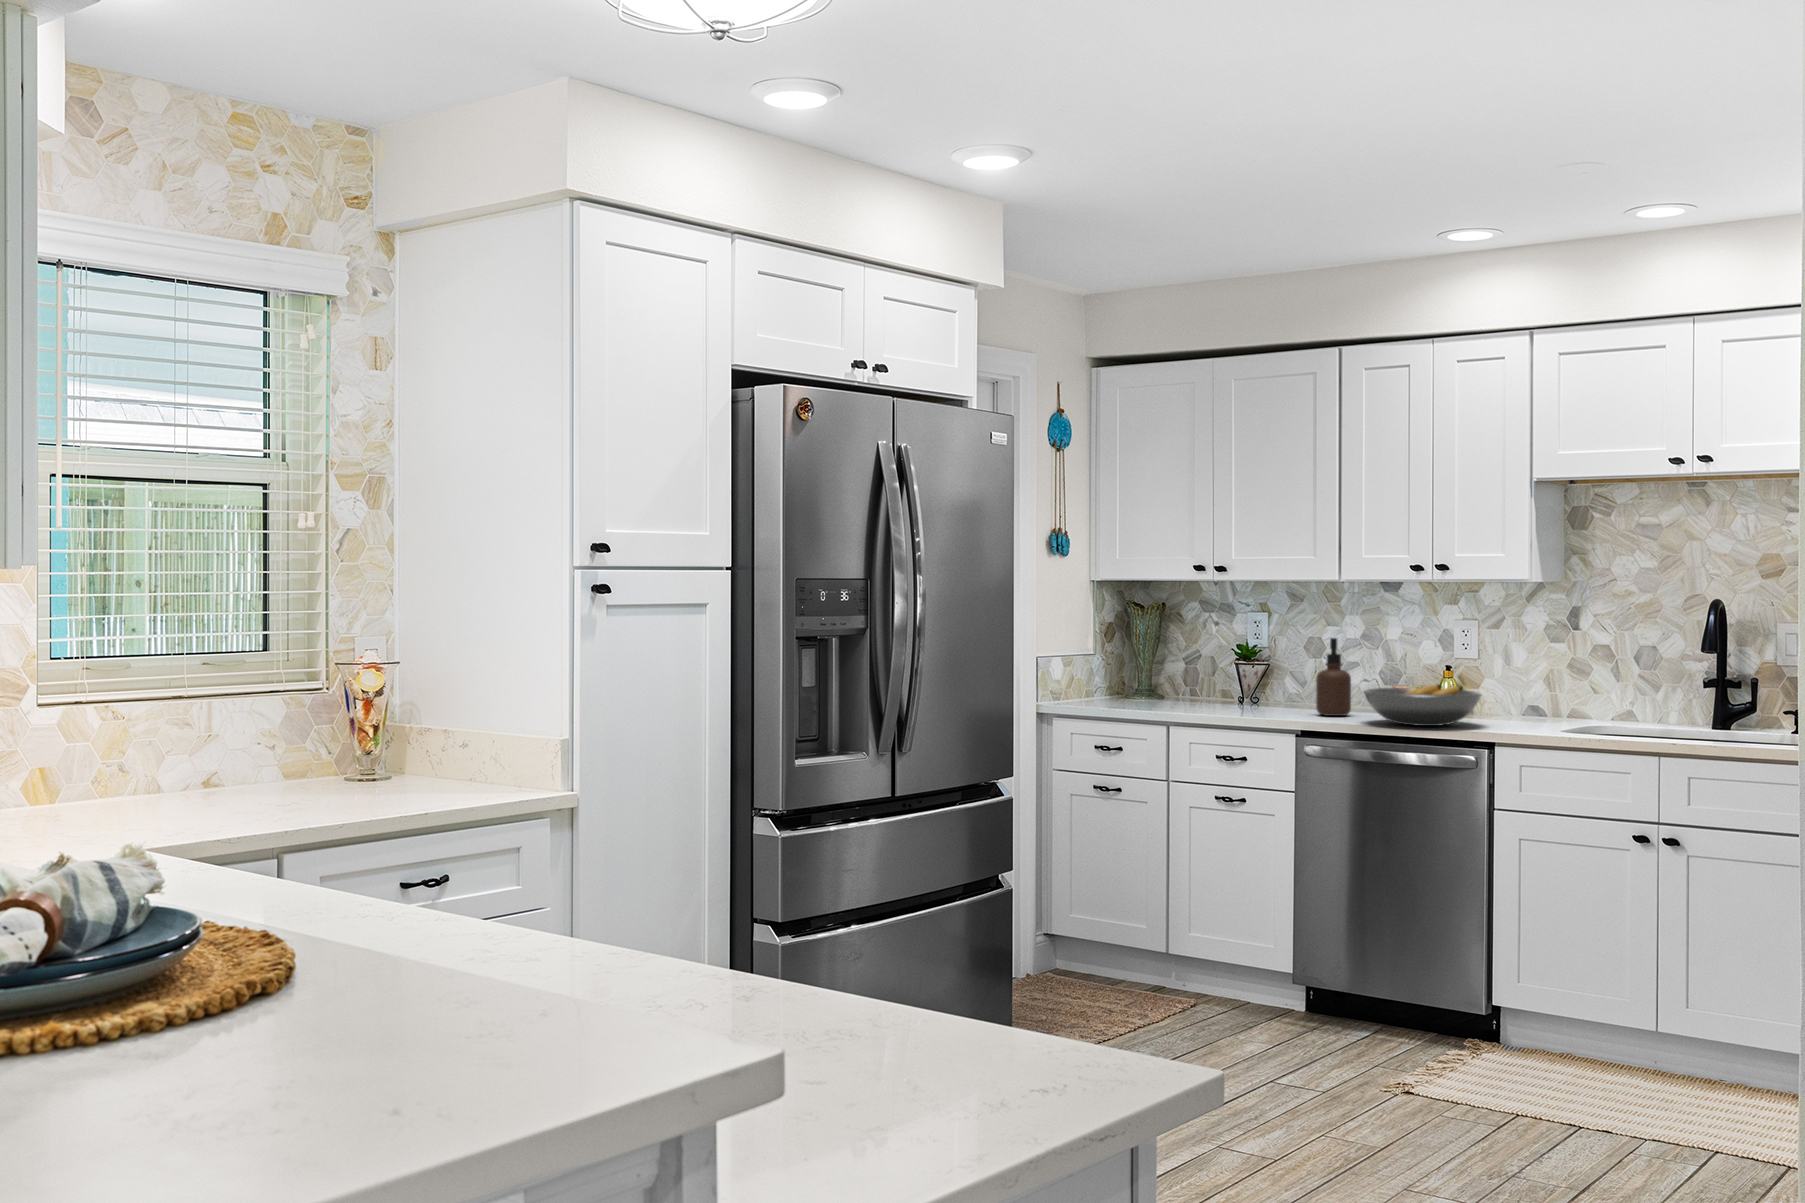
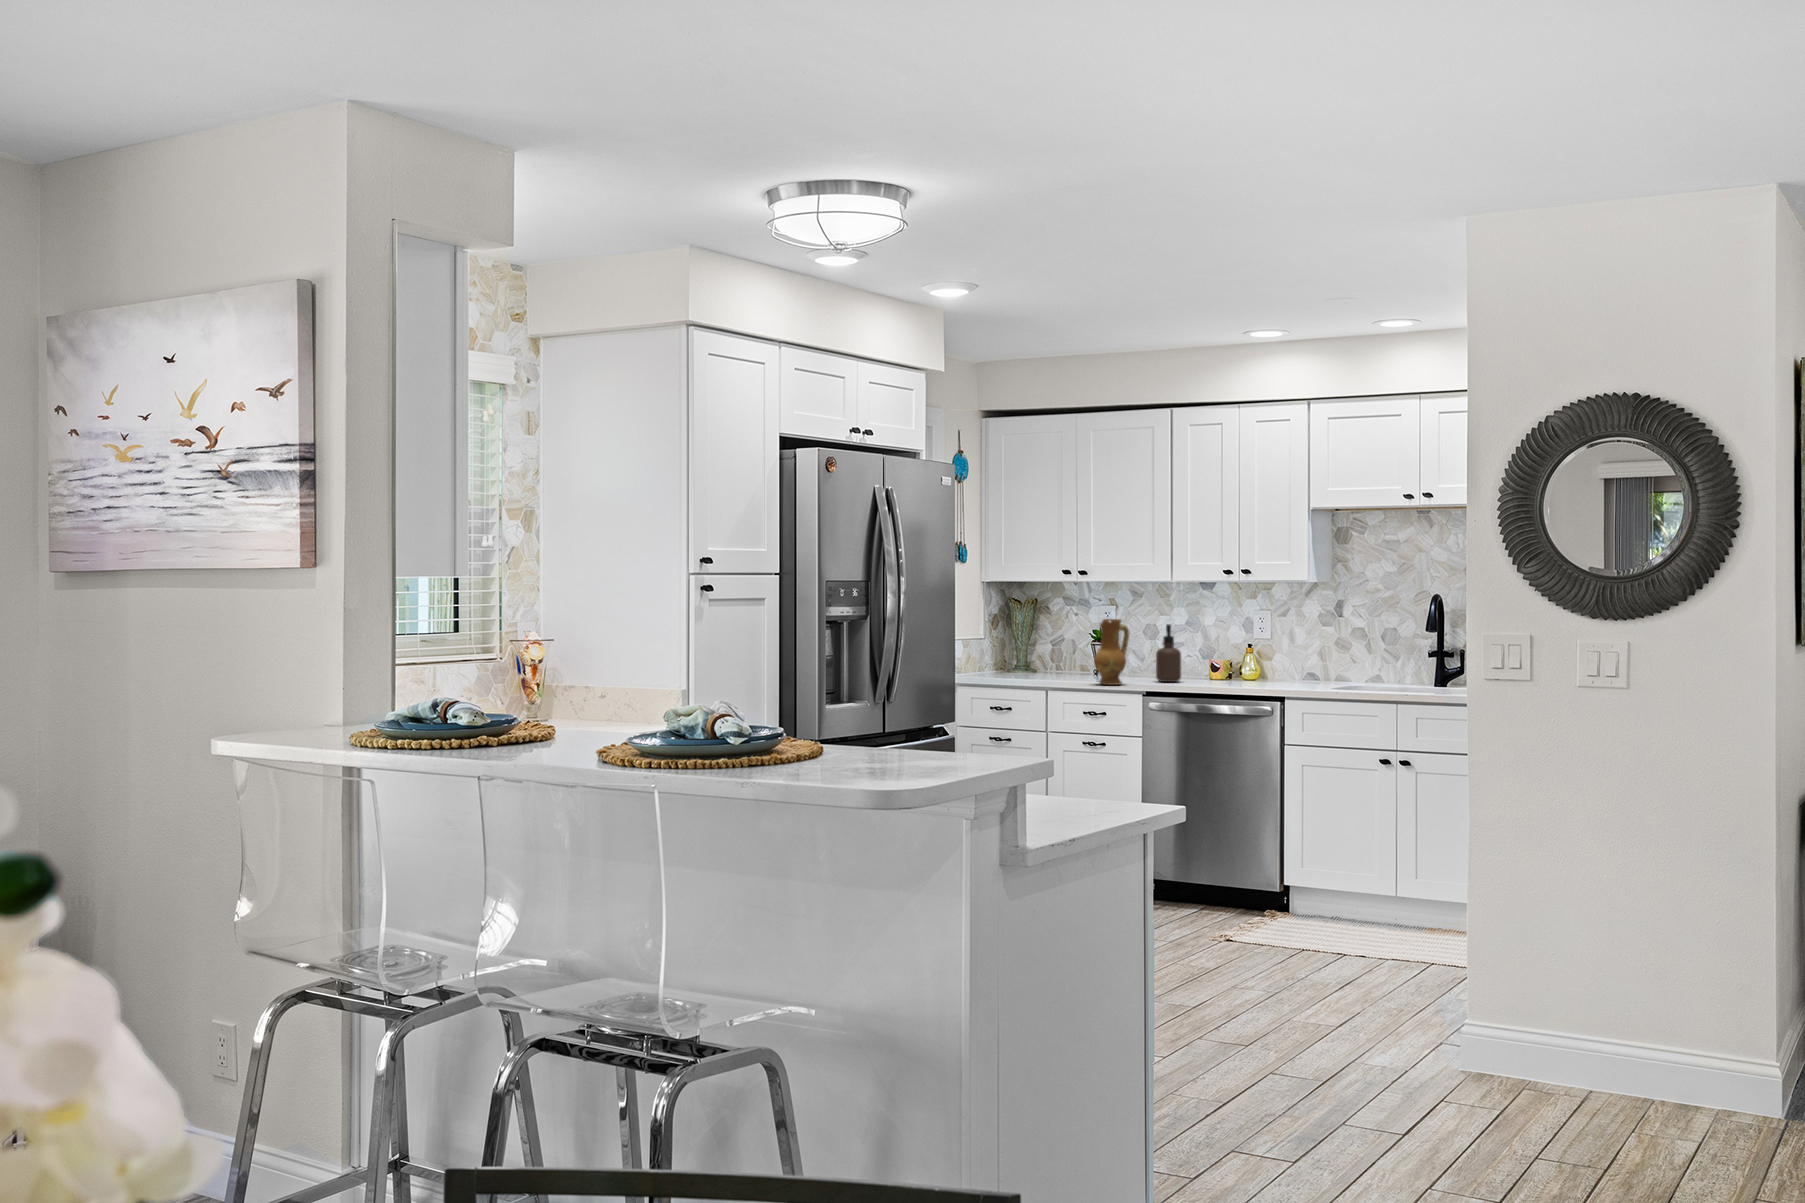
ceramic jug: none [1229,630,1278,720] -> present [1094,619,1129,685]
fruit bowl: present [1364,684,1481,726] -> none [1191,657,1276,687]

